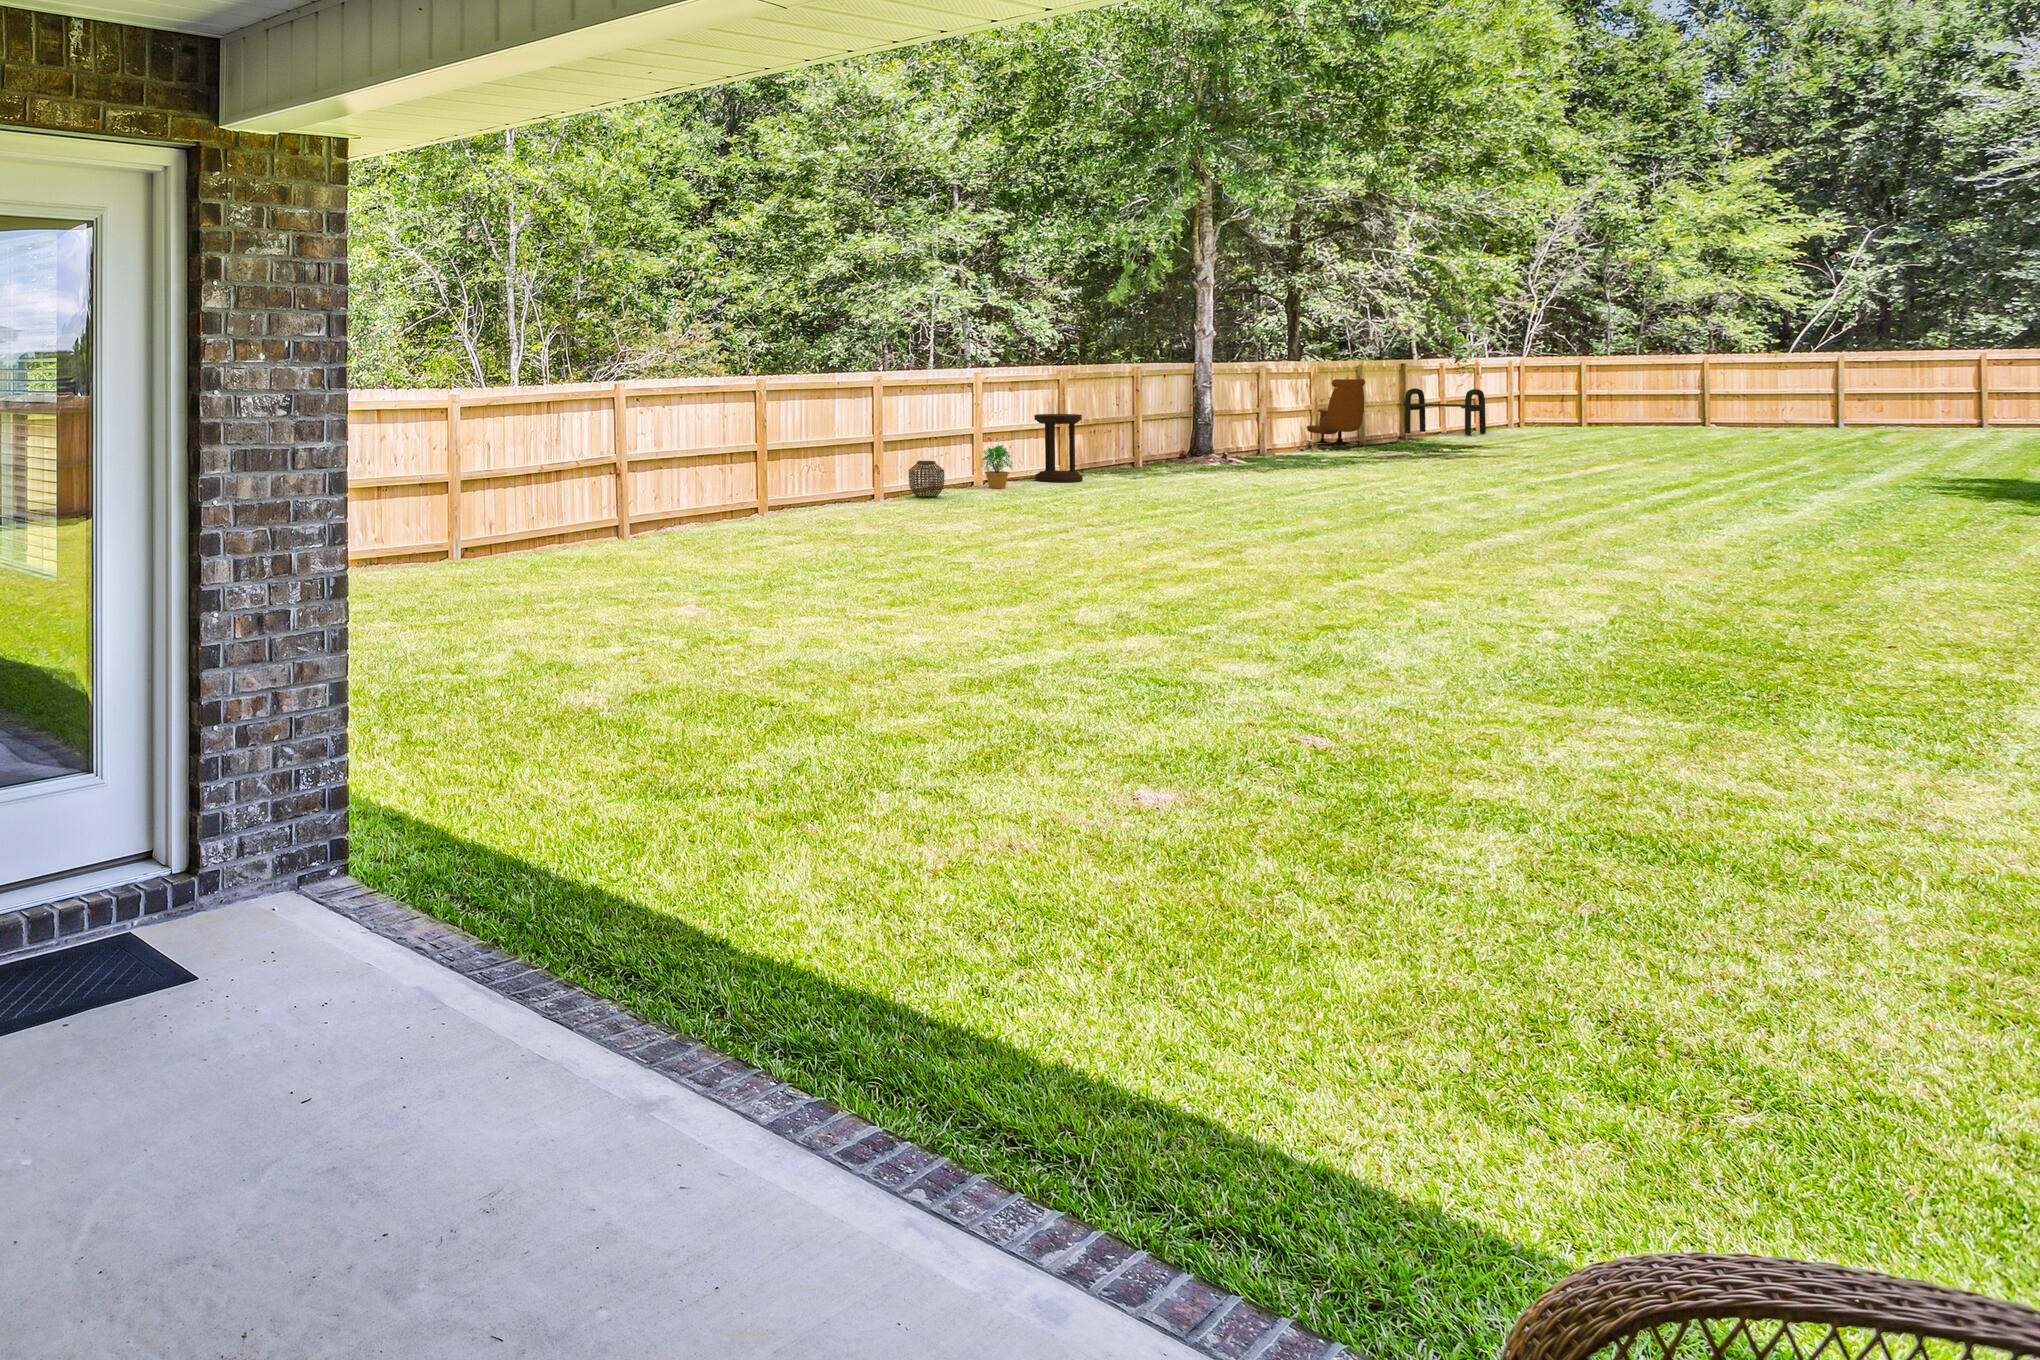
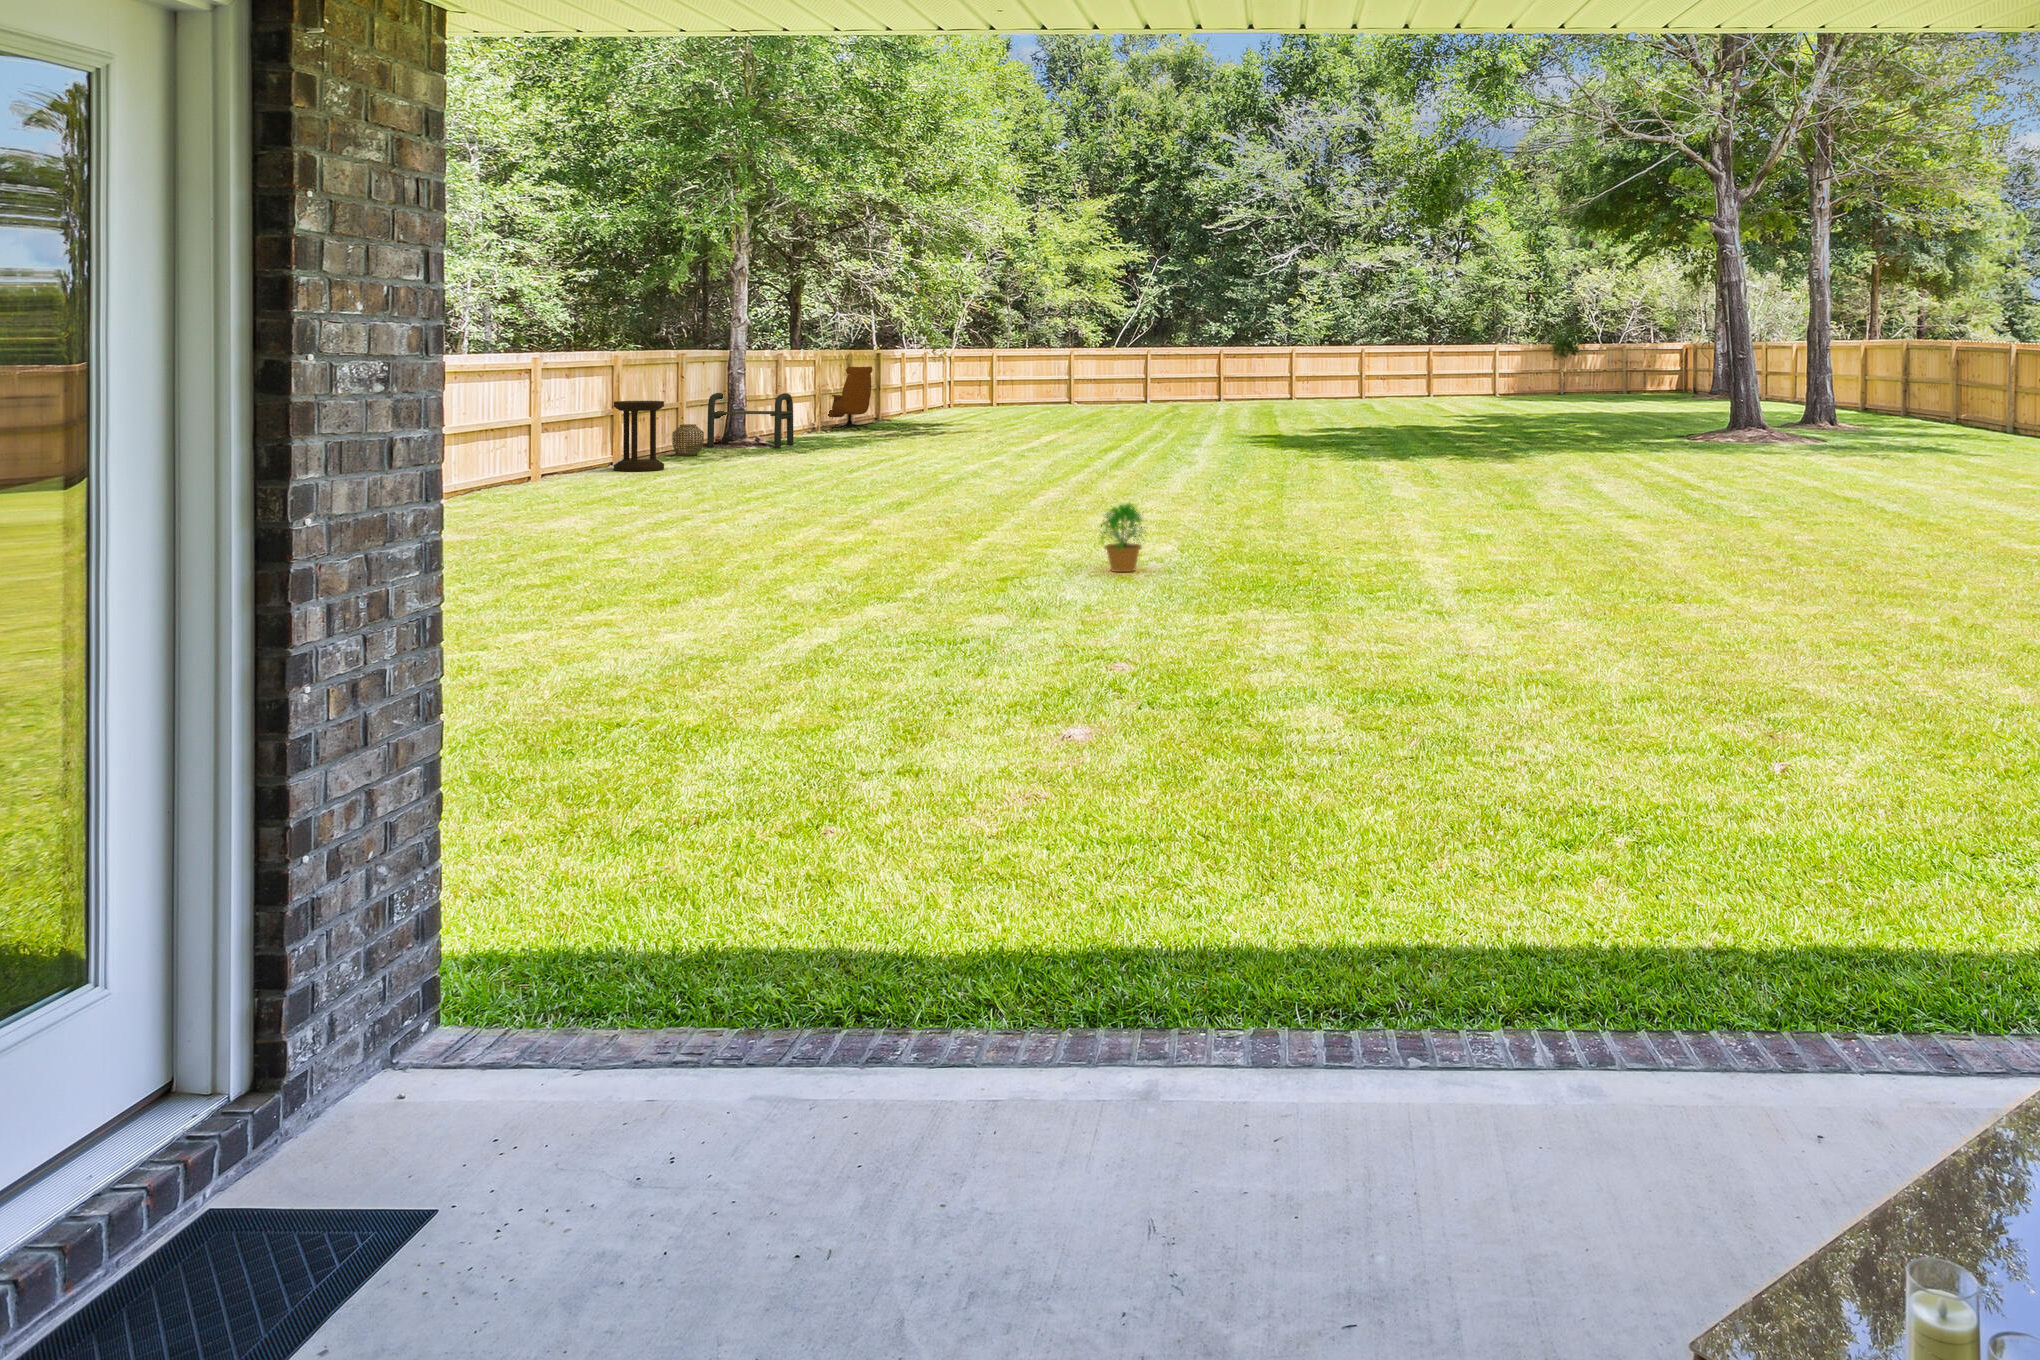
bench: present [1405,388,1486,435] -> present [707,393,794,448]
potted plant: present [982,445,1013,488] -> present [1101,503,1146,572]
woven basket: present [909,461,944,498] -> present [672,424,704,456]

